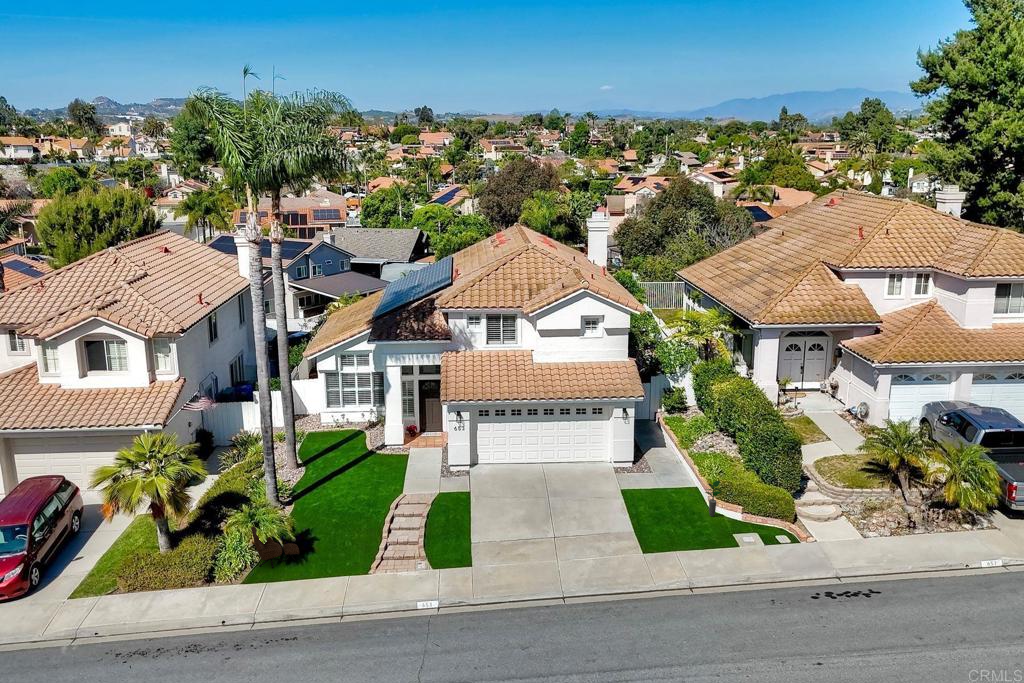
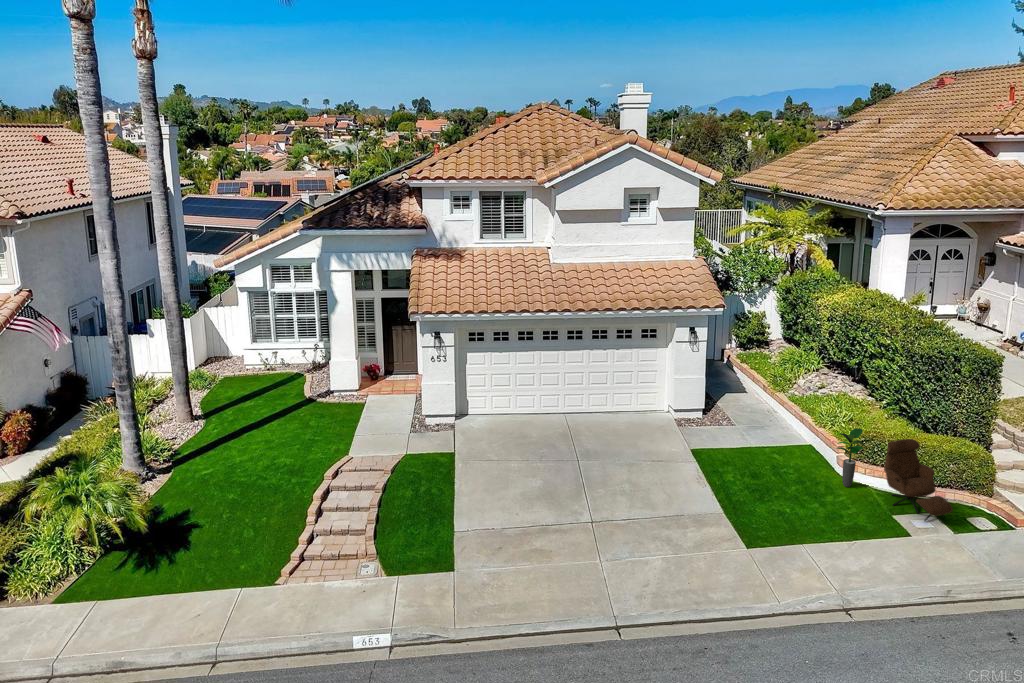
lounge chair: present [251,527,299,568] -> present [884,439,953,523]

